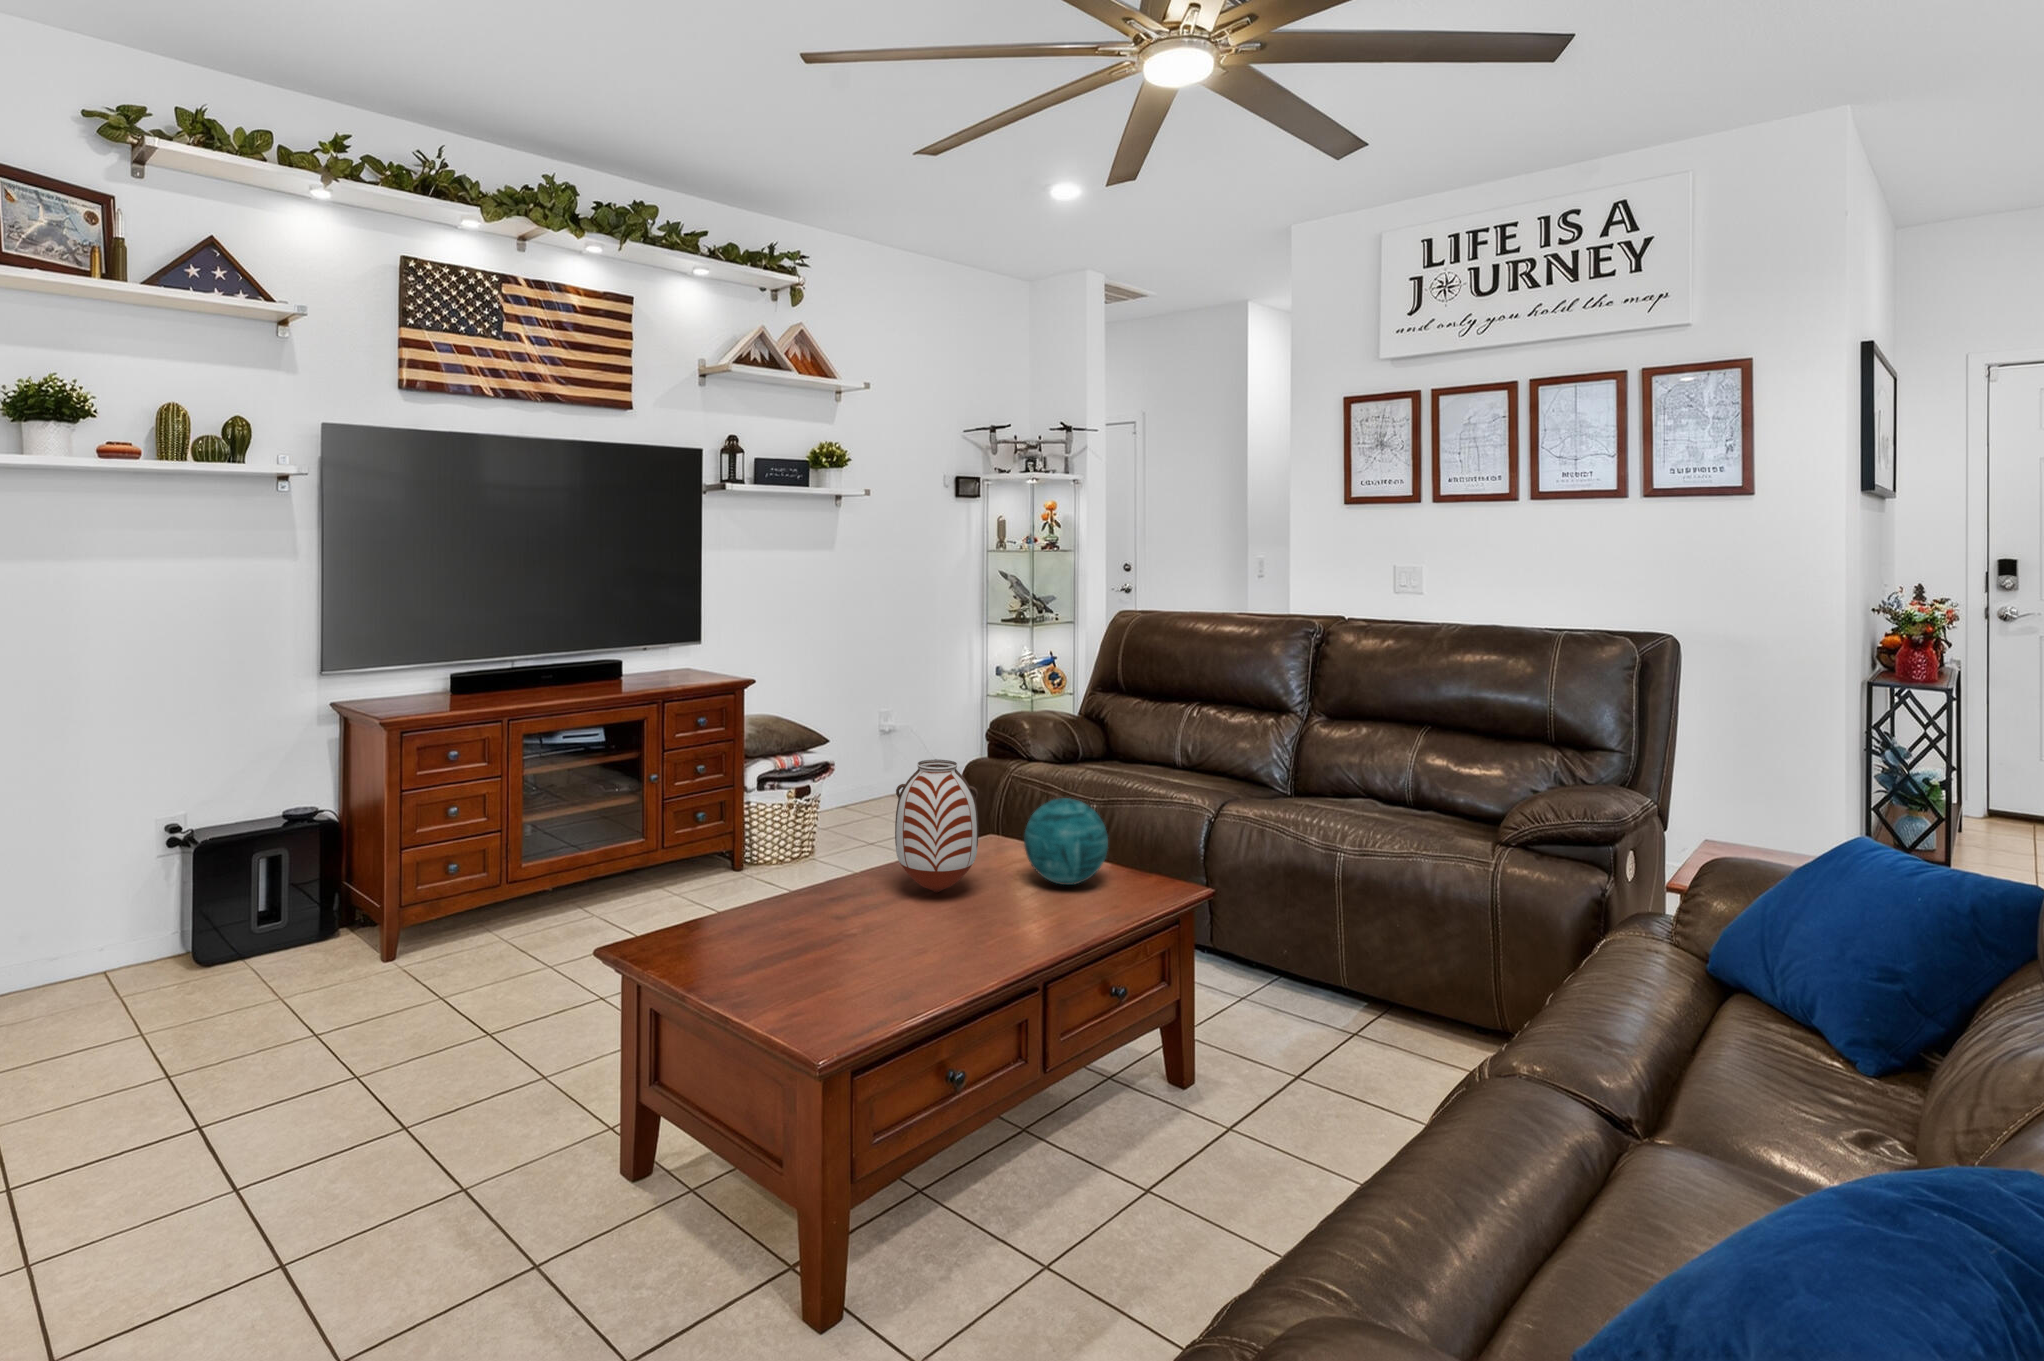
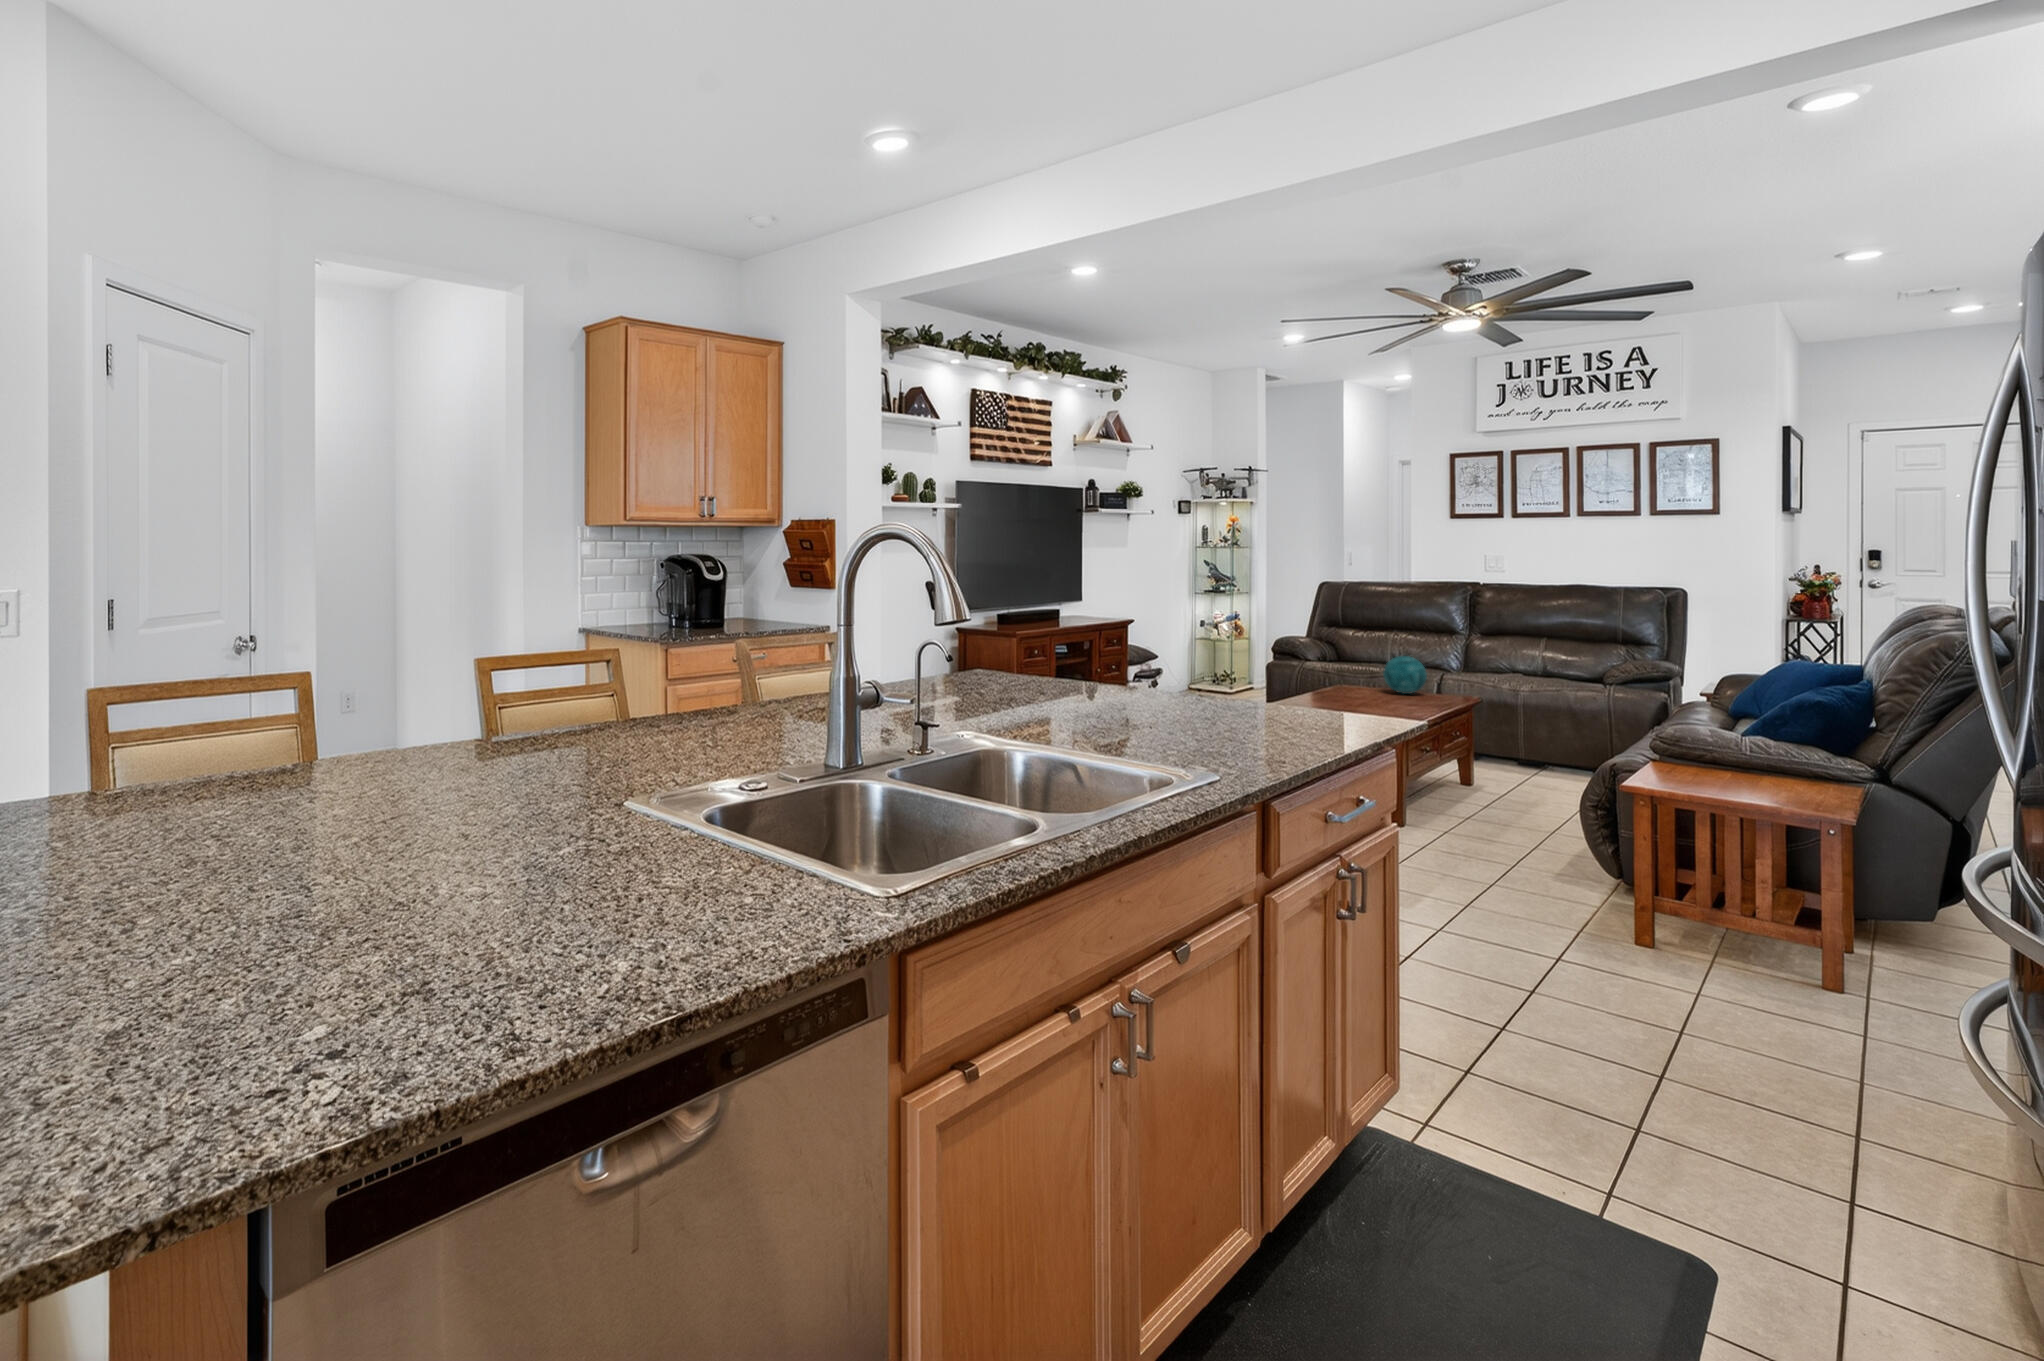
vase: present [895,759,978,893] -> none [1331,637,1372,695]

